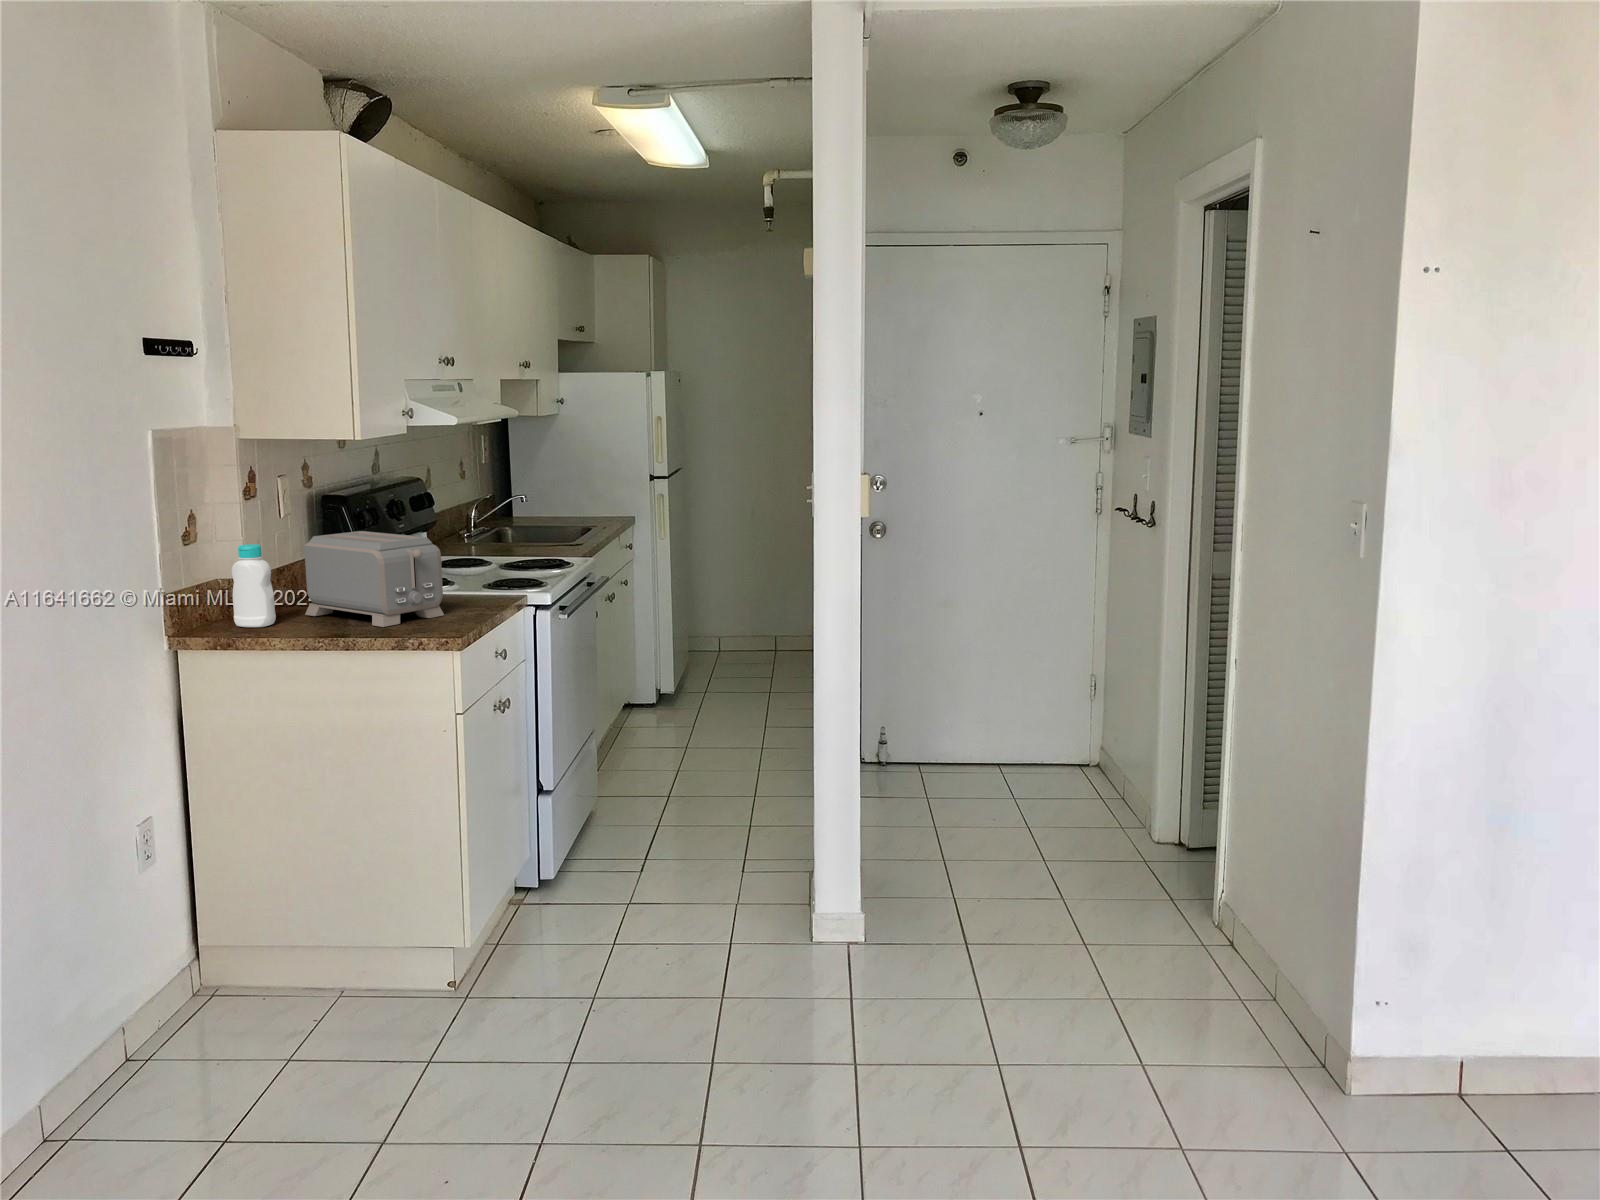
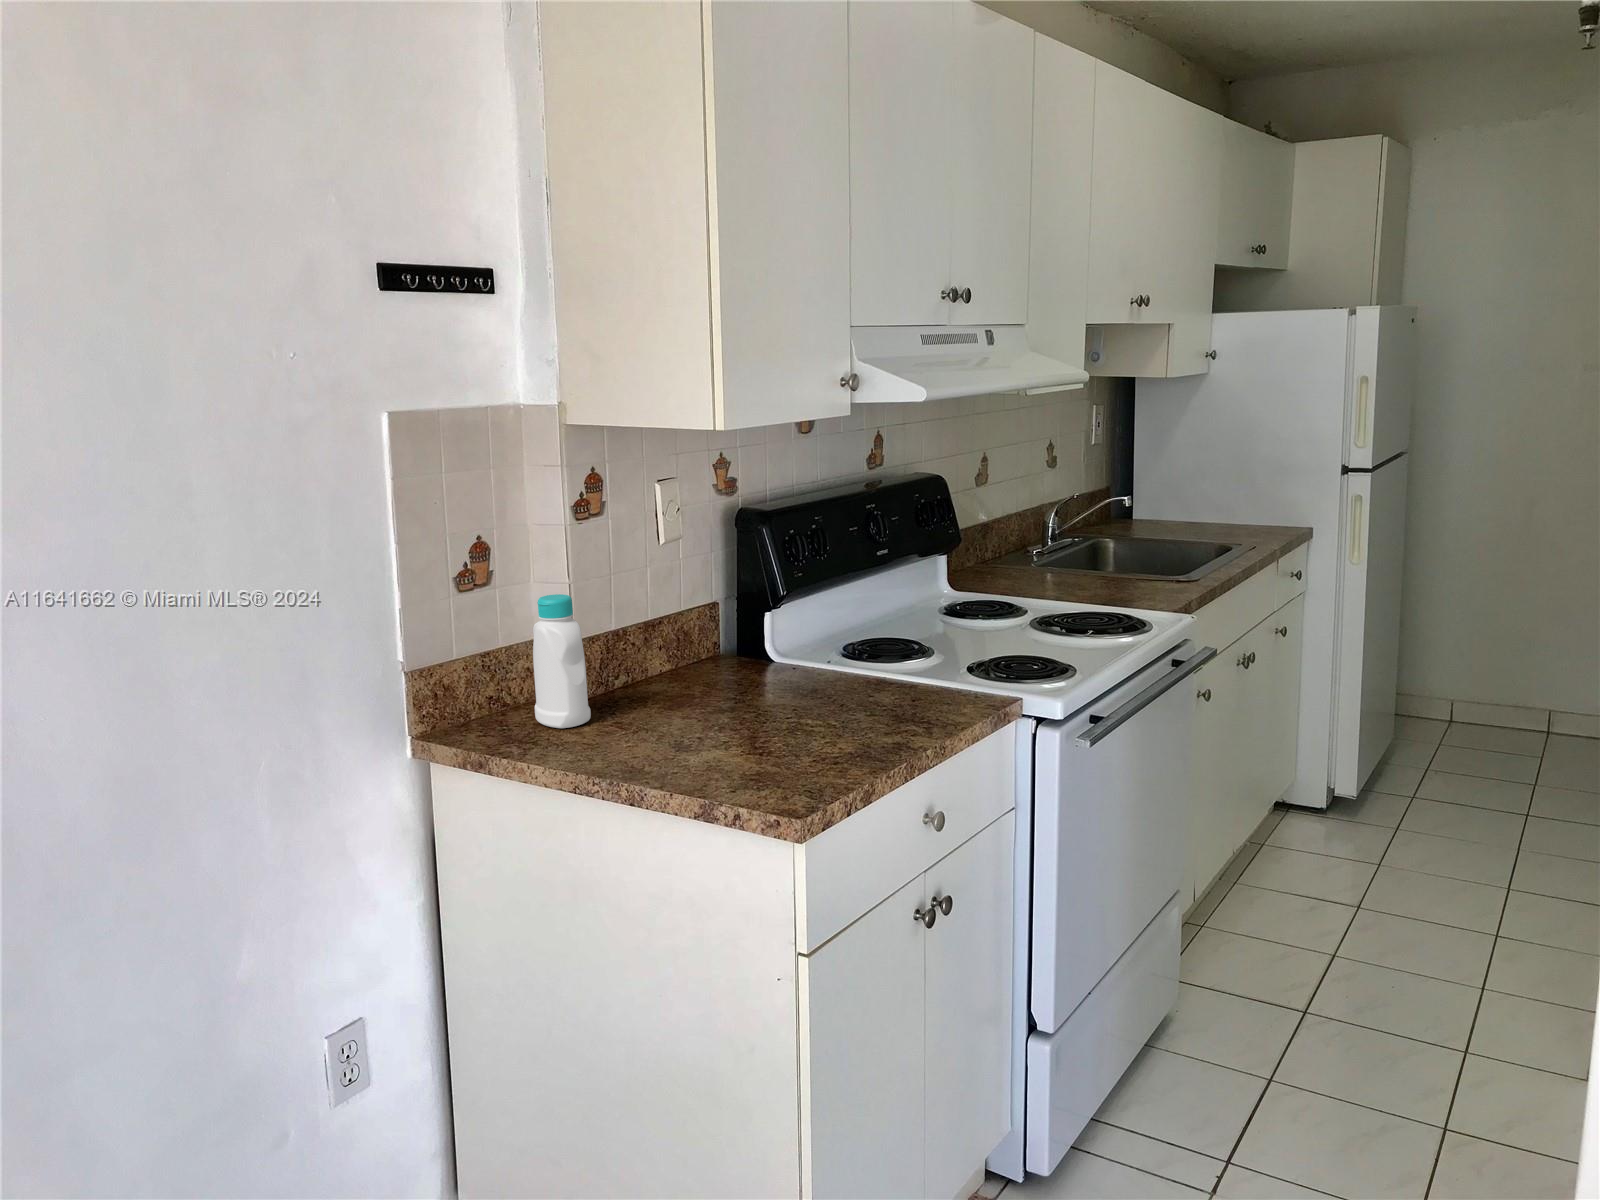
toaster: present [304,531,444,627] -> none [649,576,837,761]

